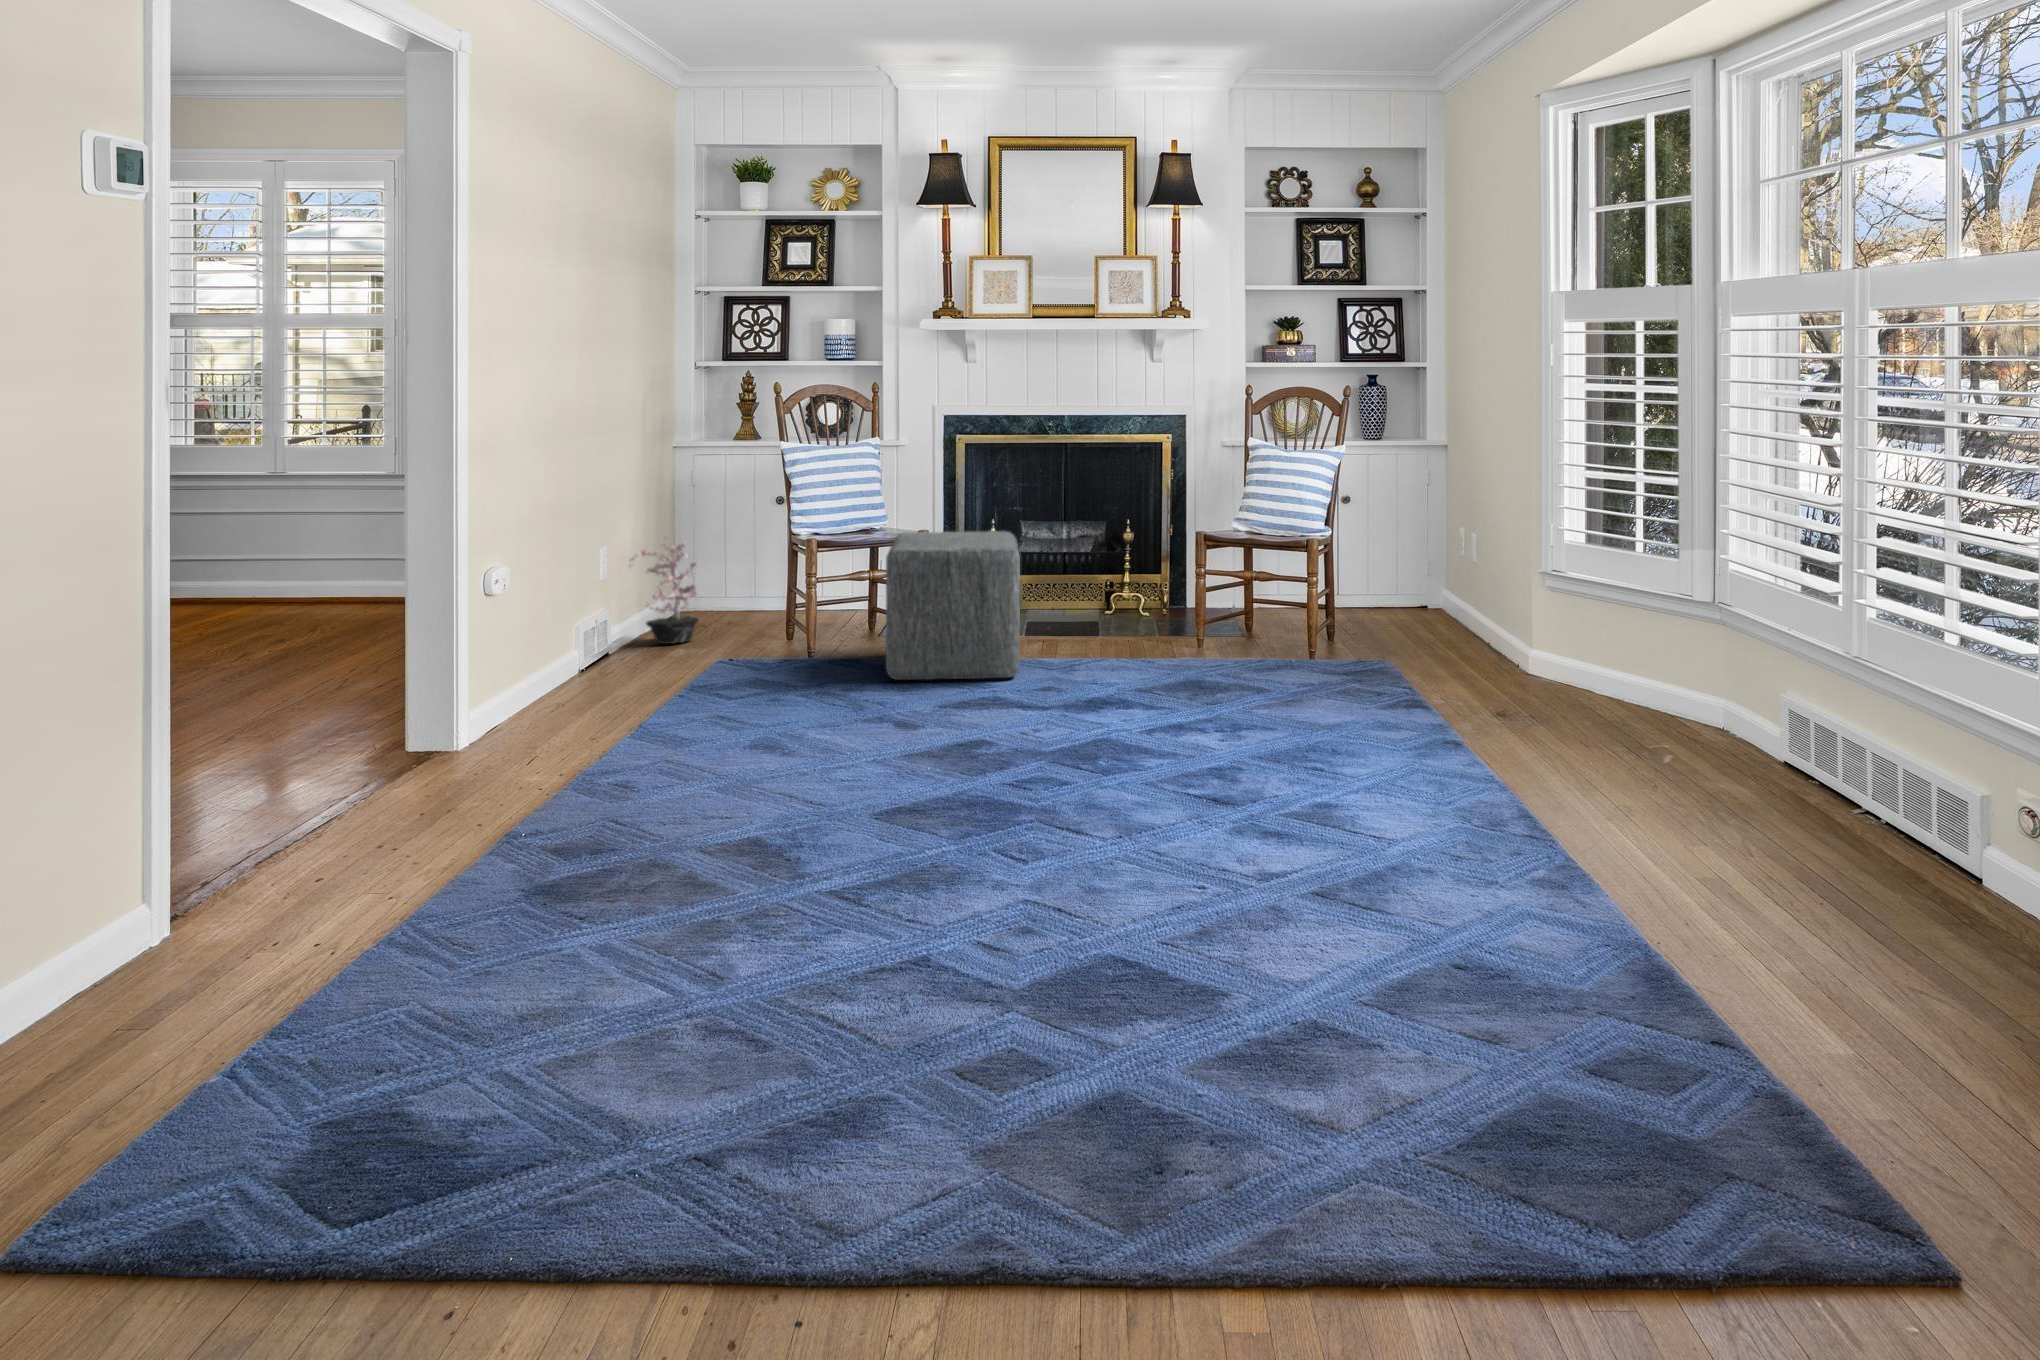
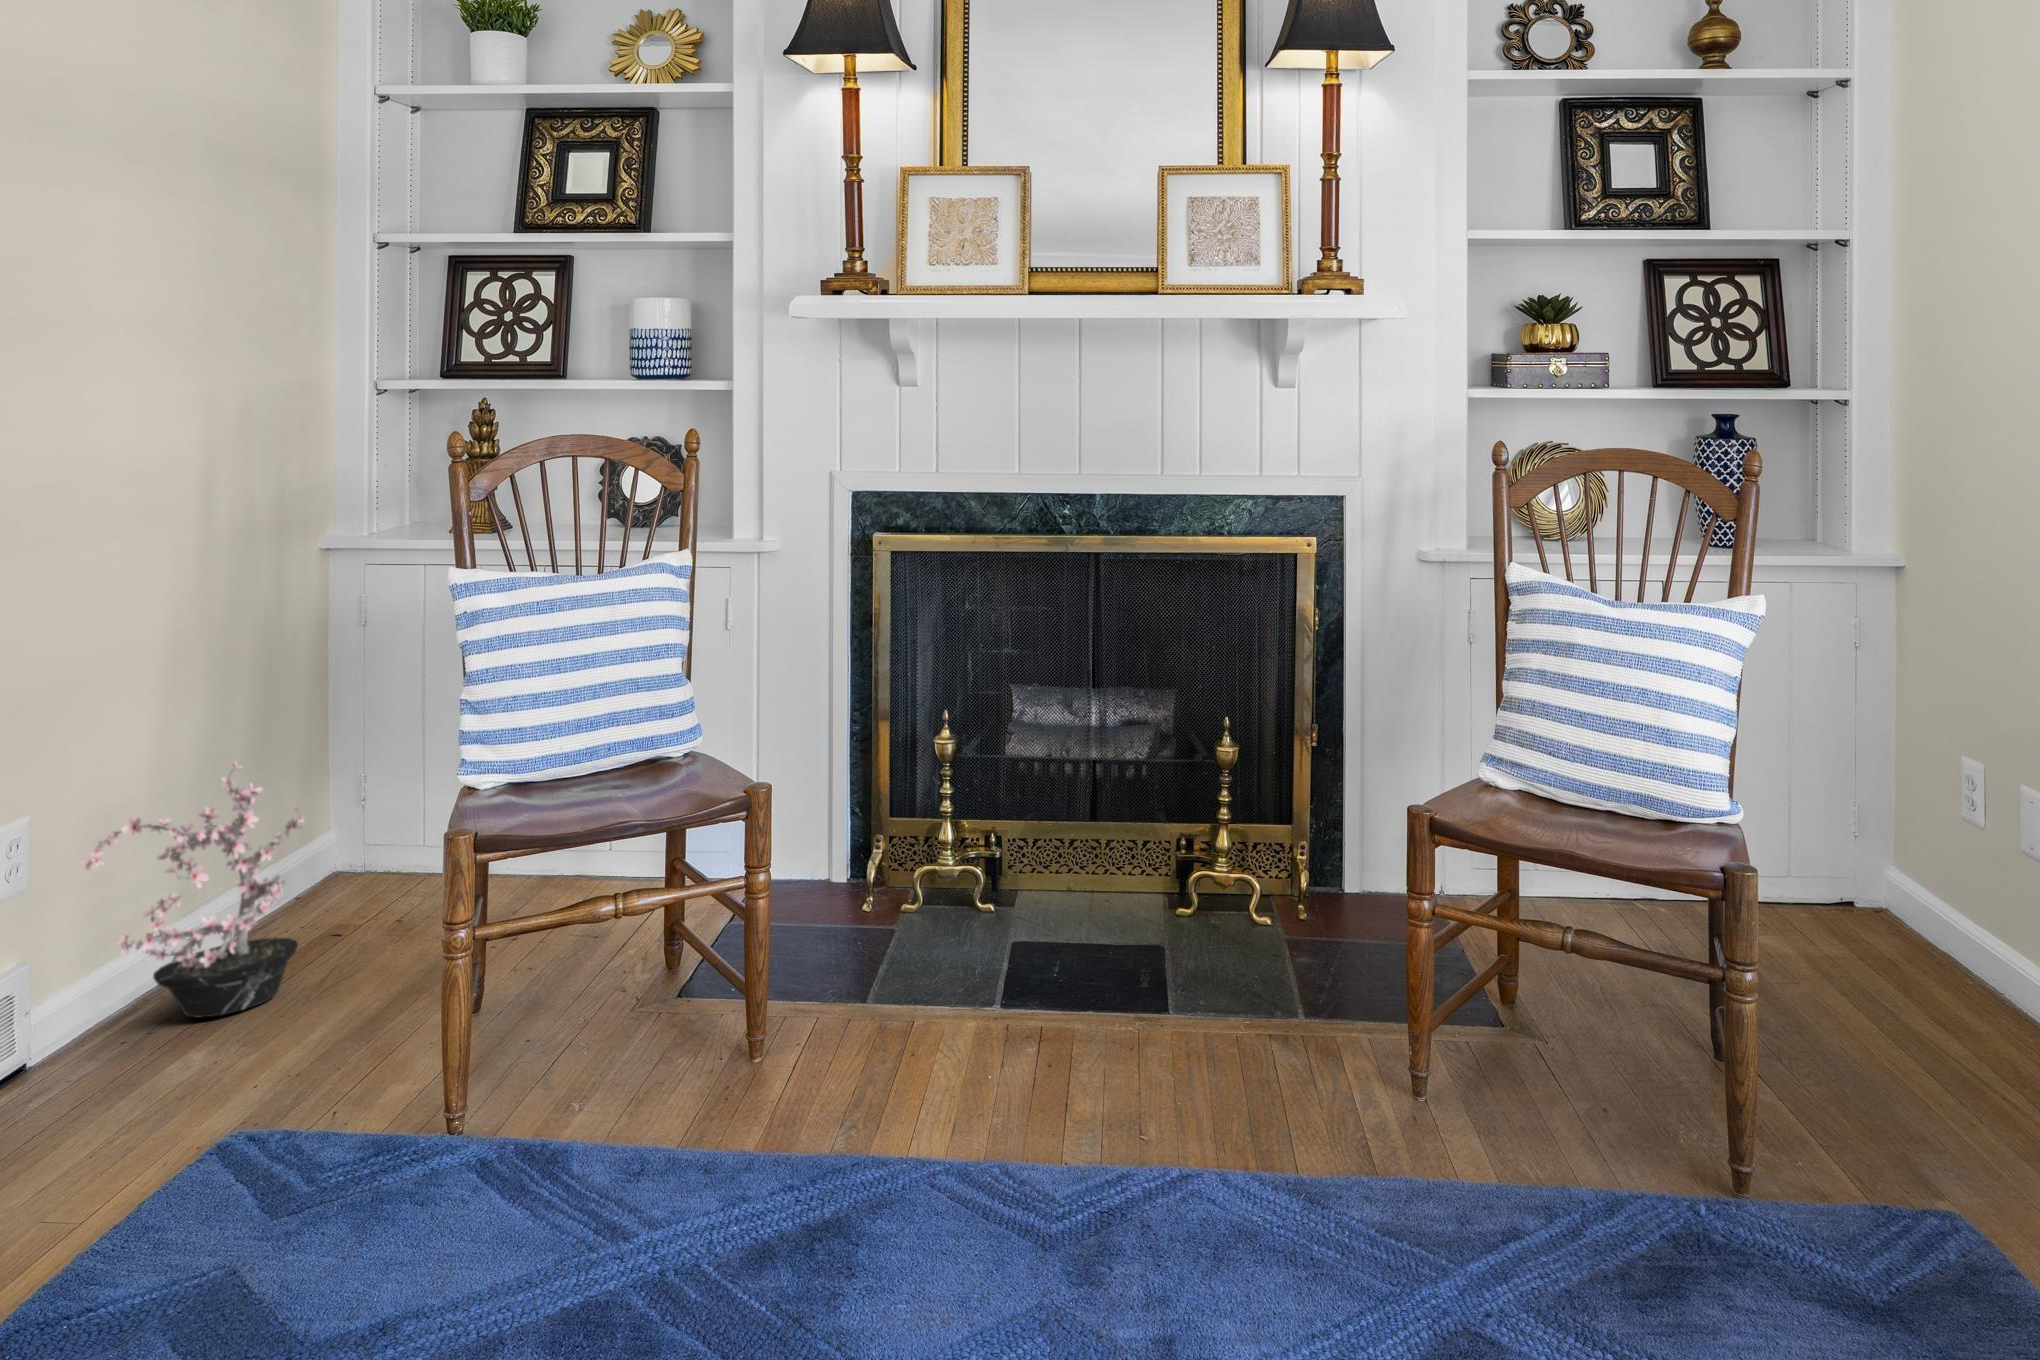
ottoman: present [886,531,1020,680] -> none [588,810,967,1278]

